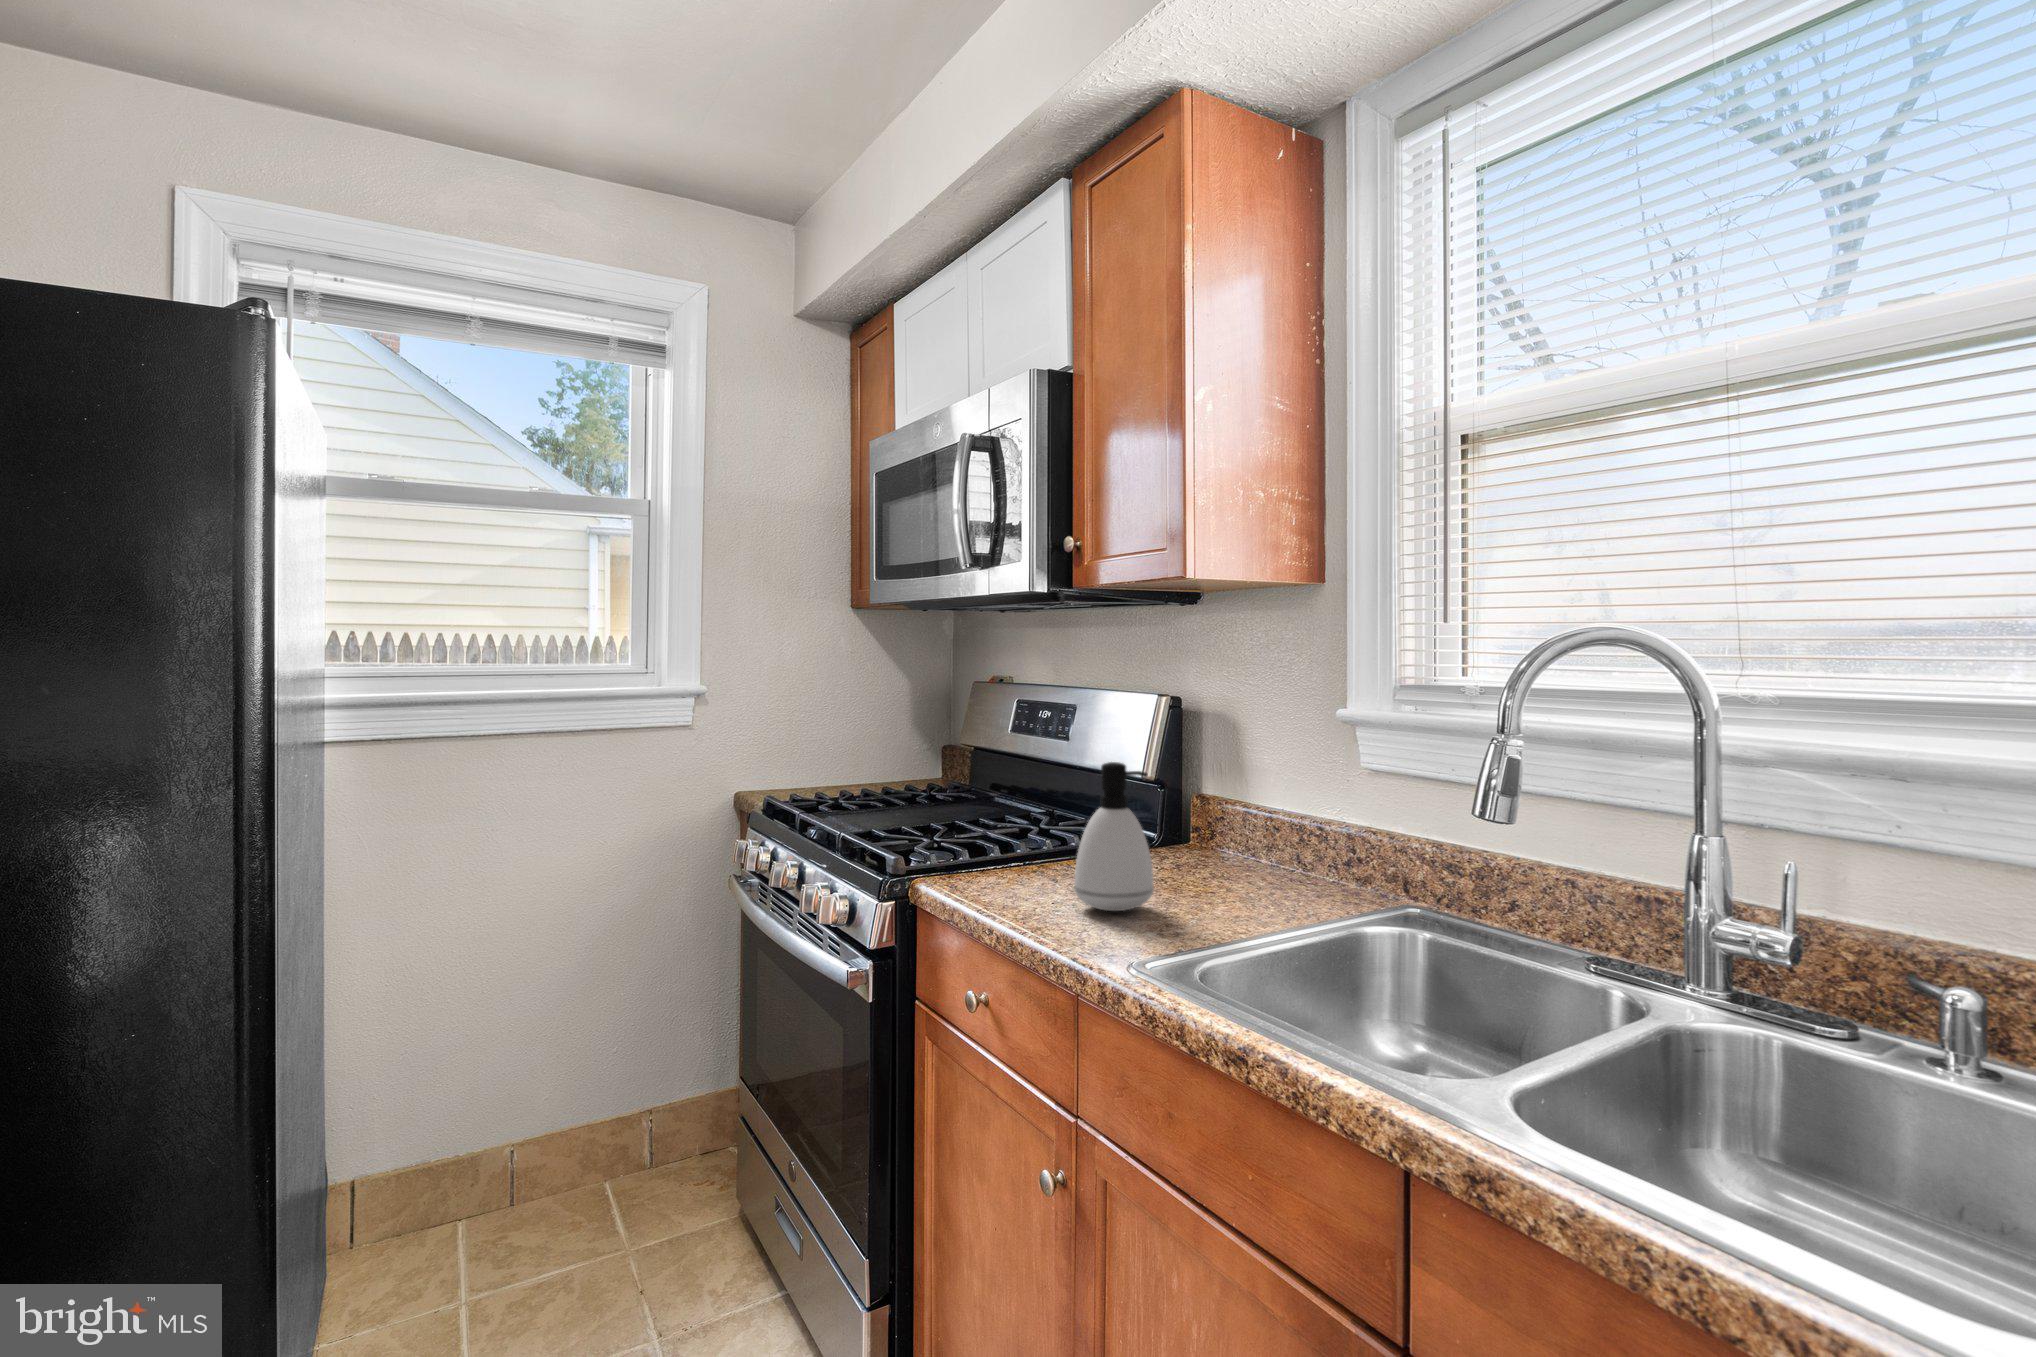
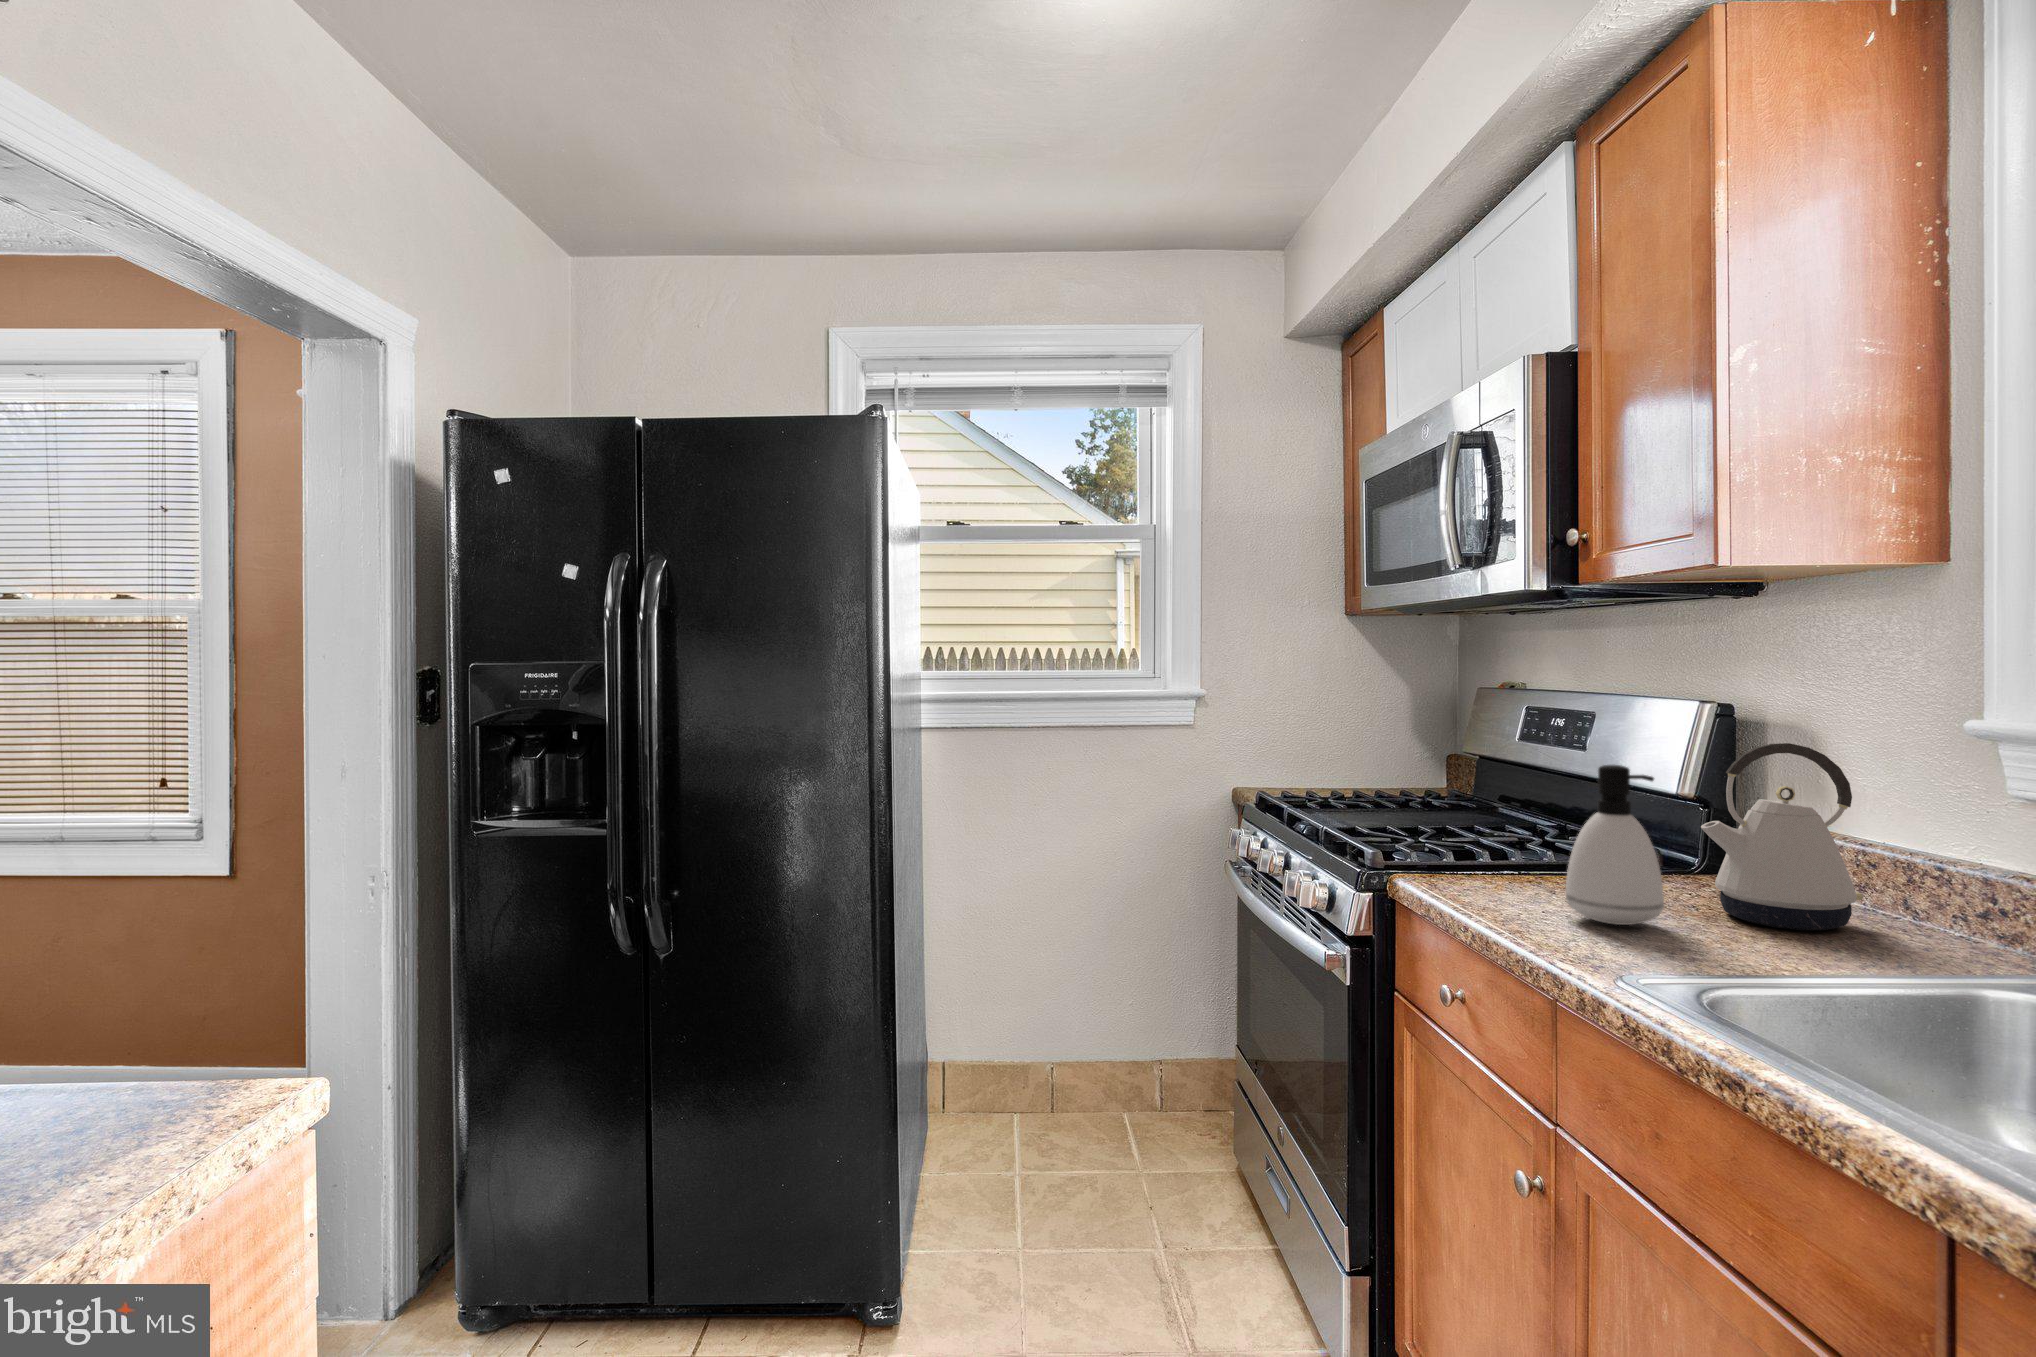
kettle: none [1177,735,1289,897] -> present [1701,743,1863,930]

